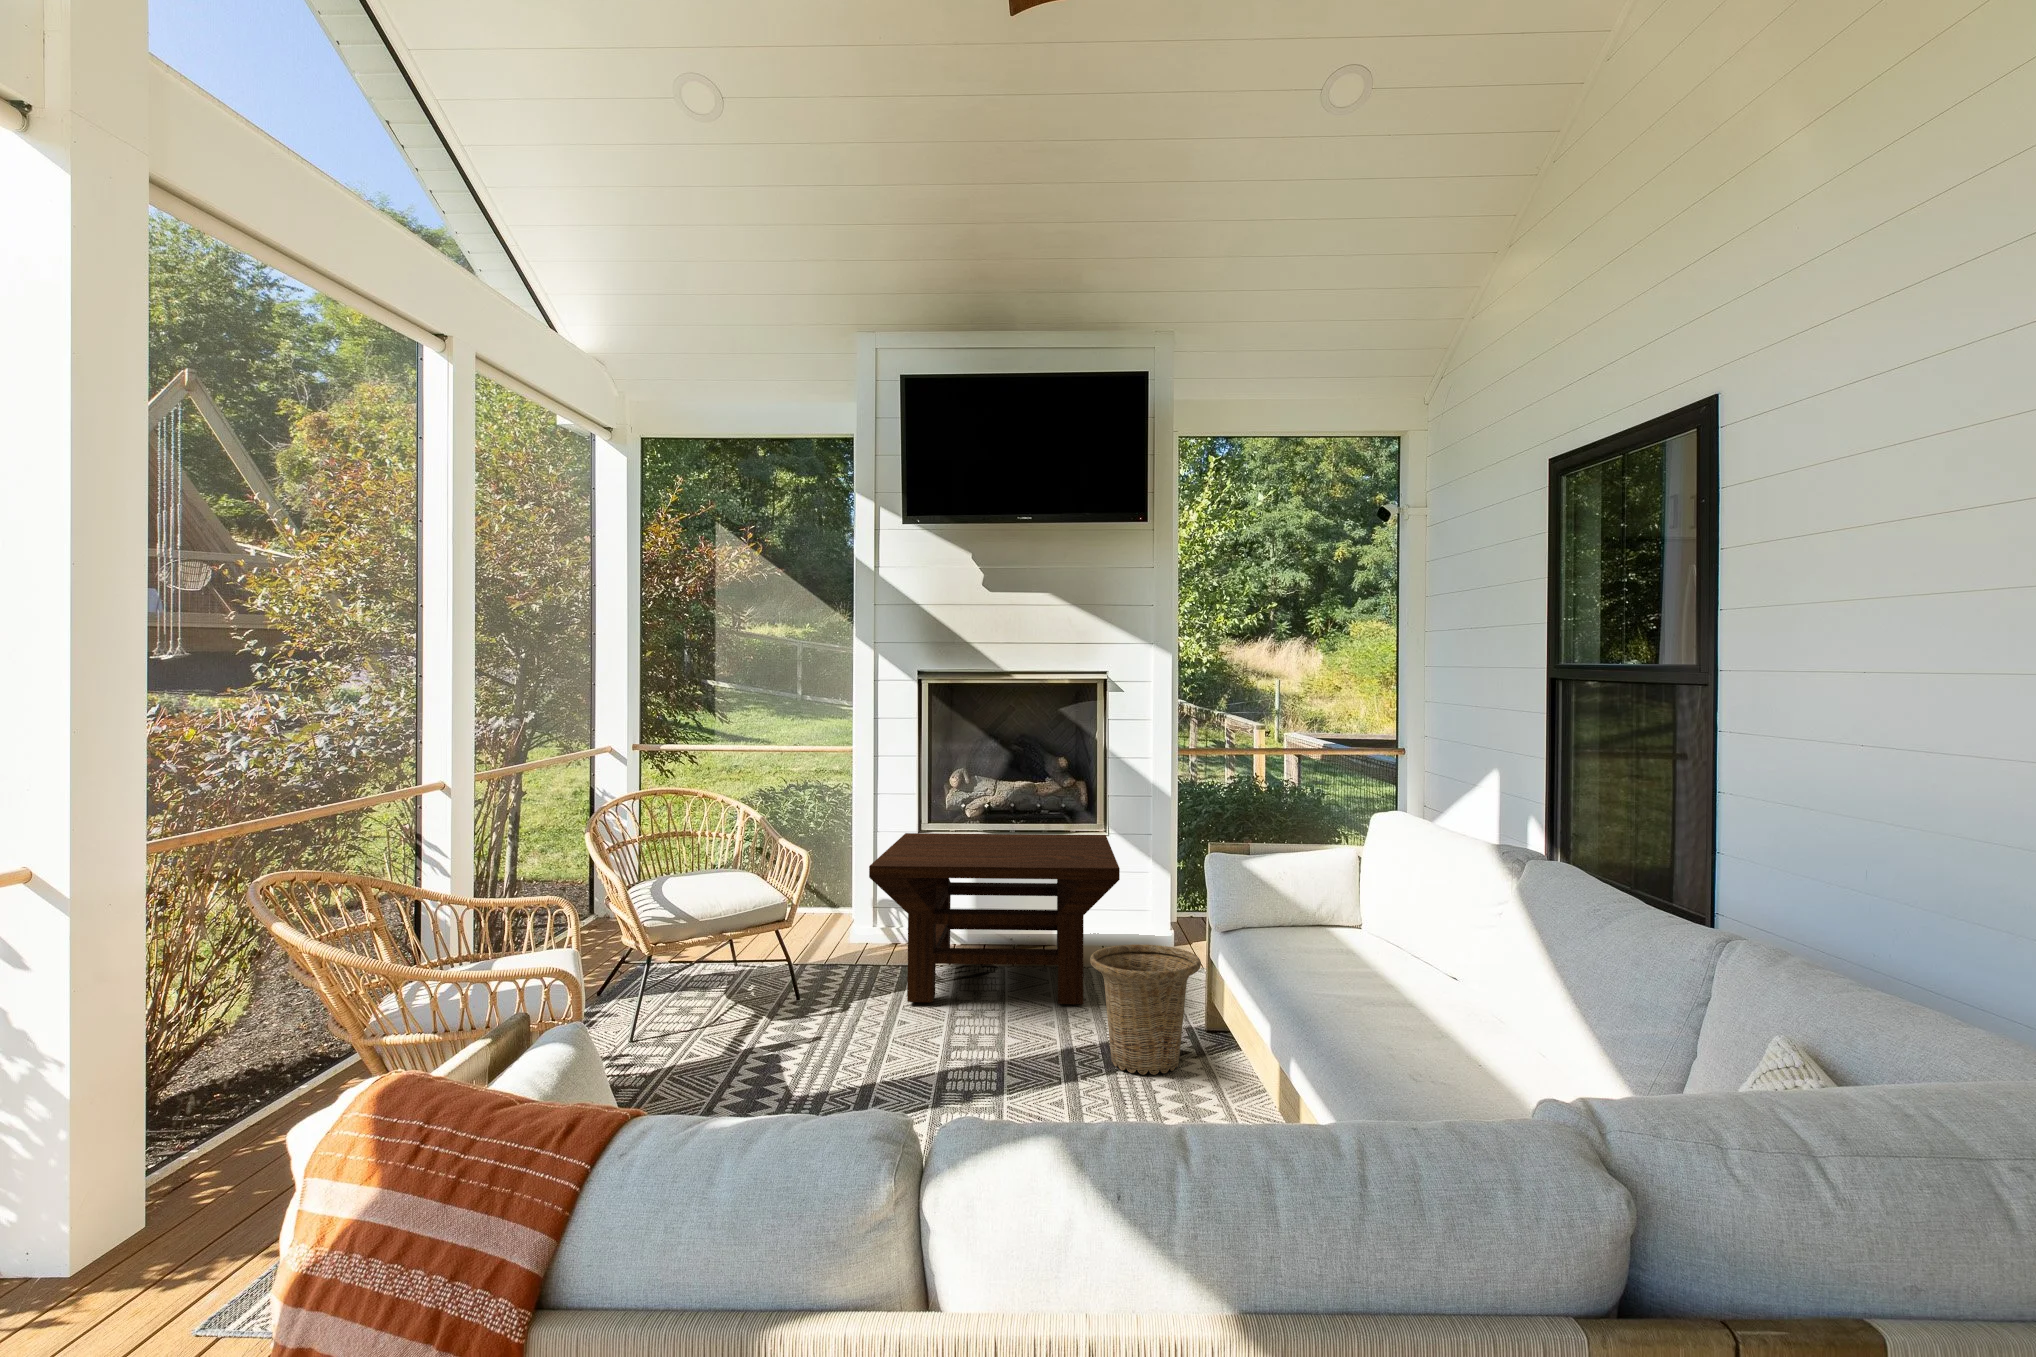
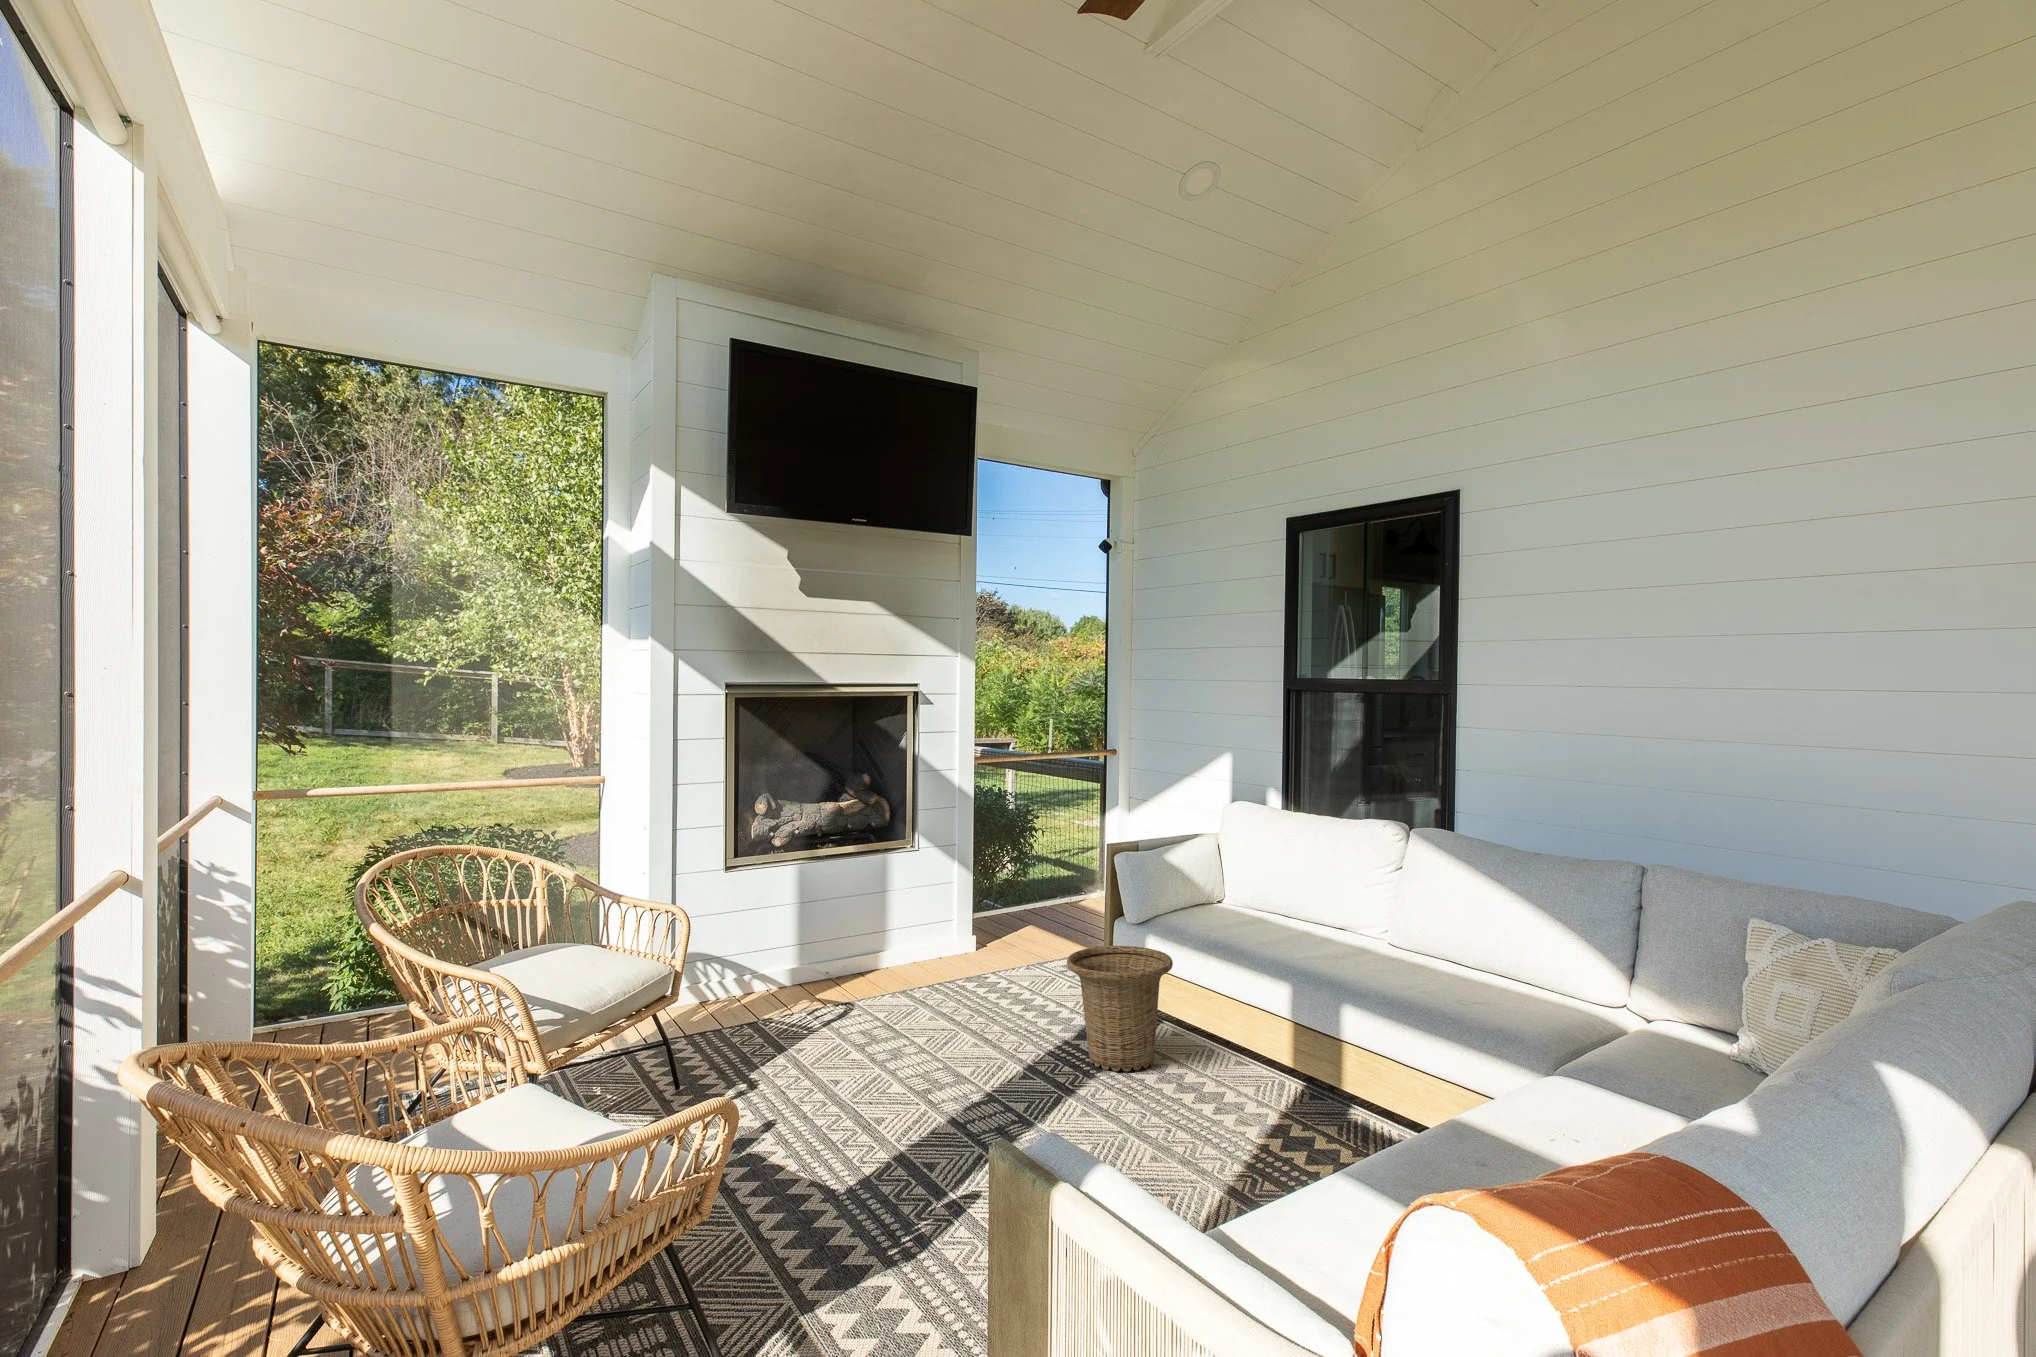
coffee table: present [869,833,1120,1004] -> none [717,849,1039,1060]

